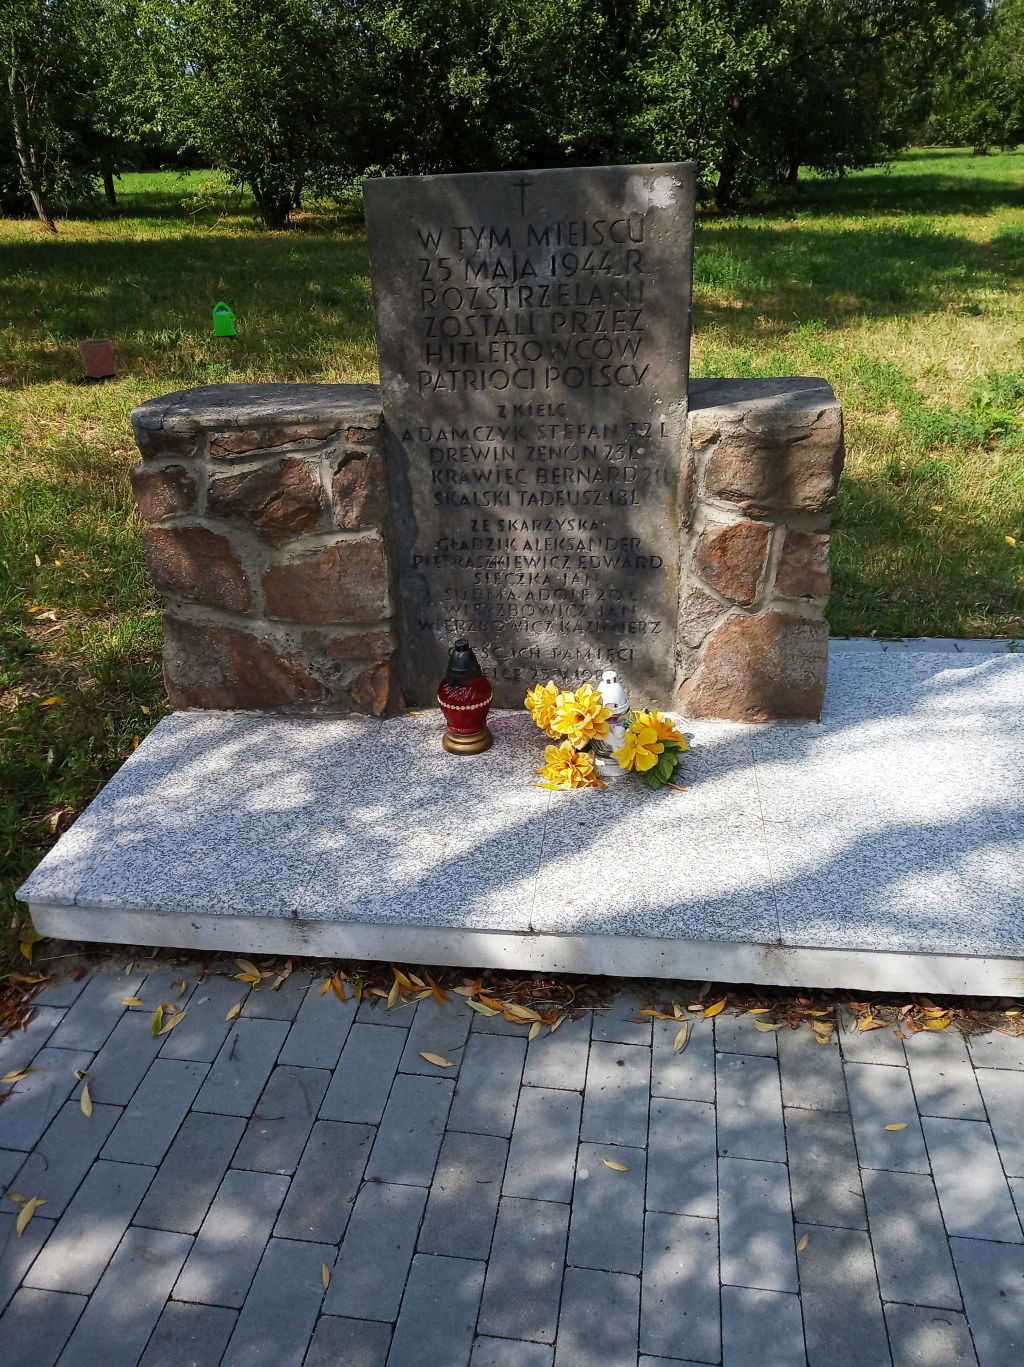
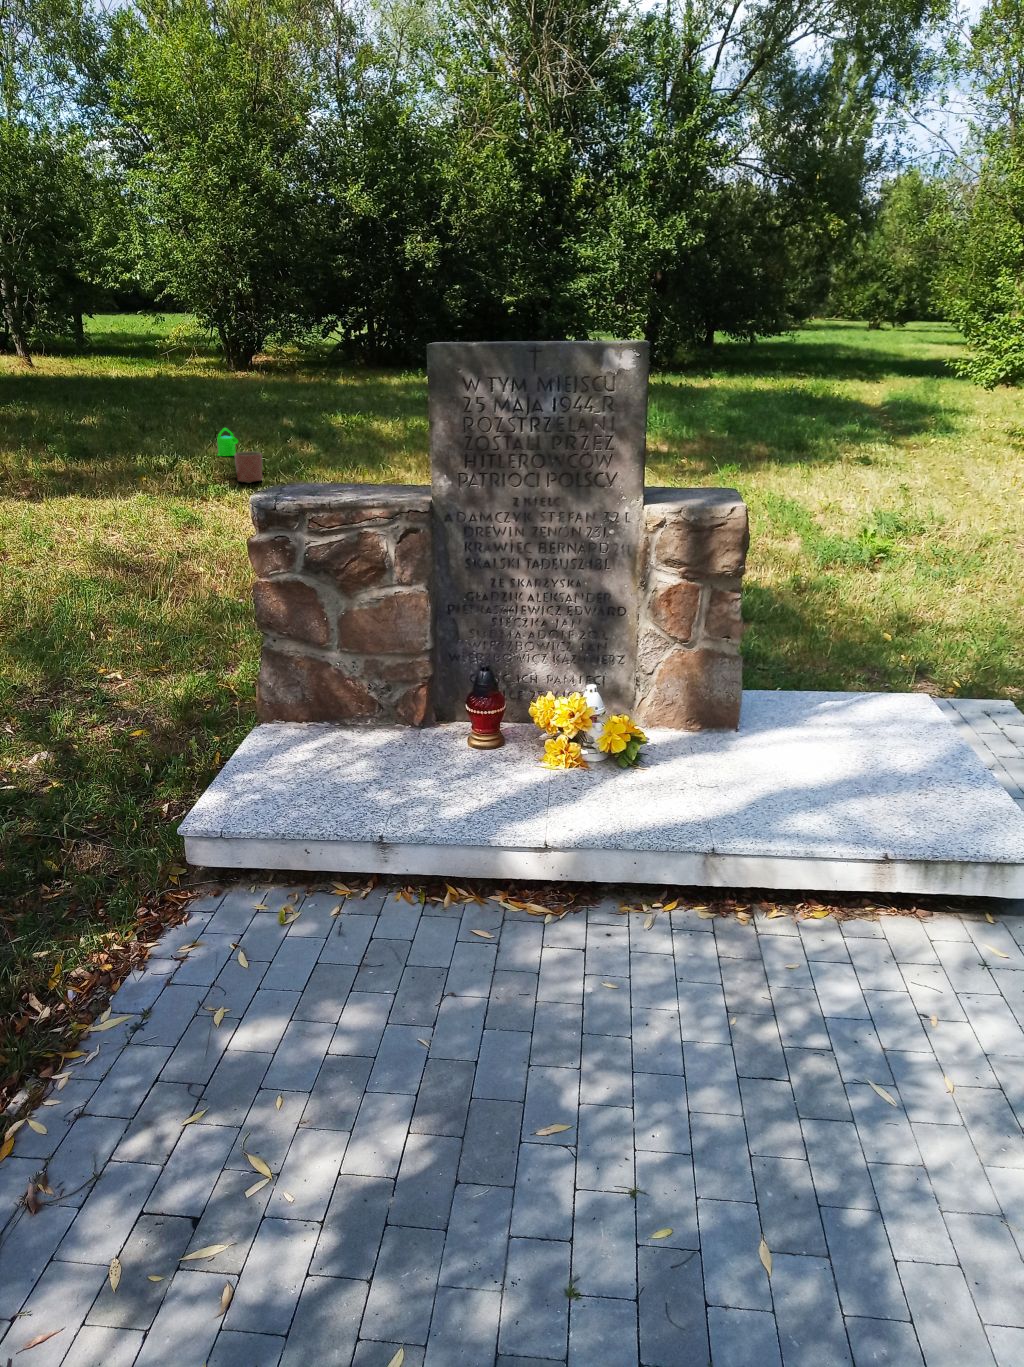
planter: present [79,339,116,378] -> present [235,452,262,483]

